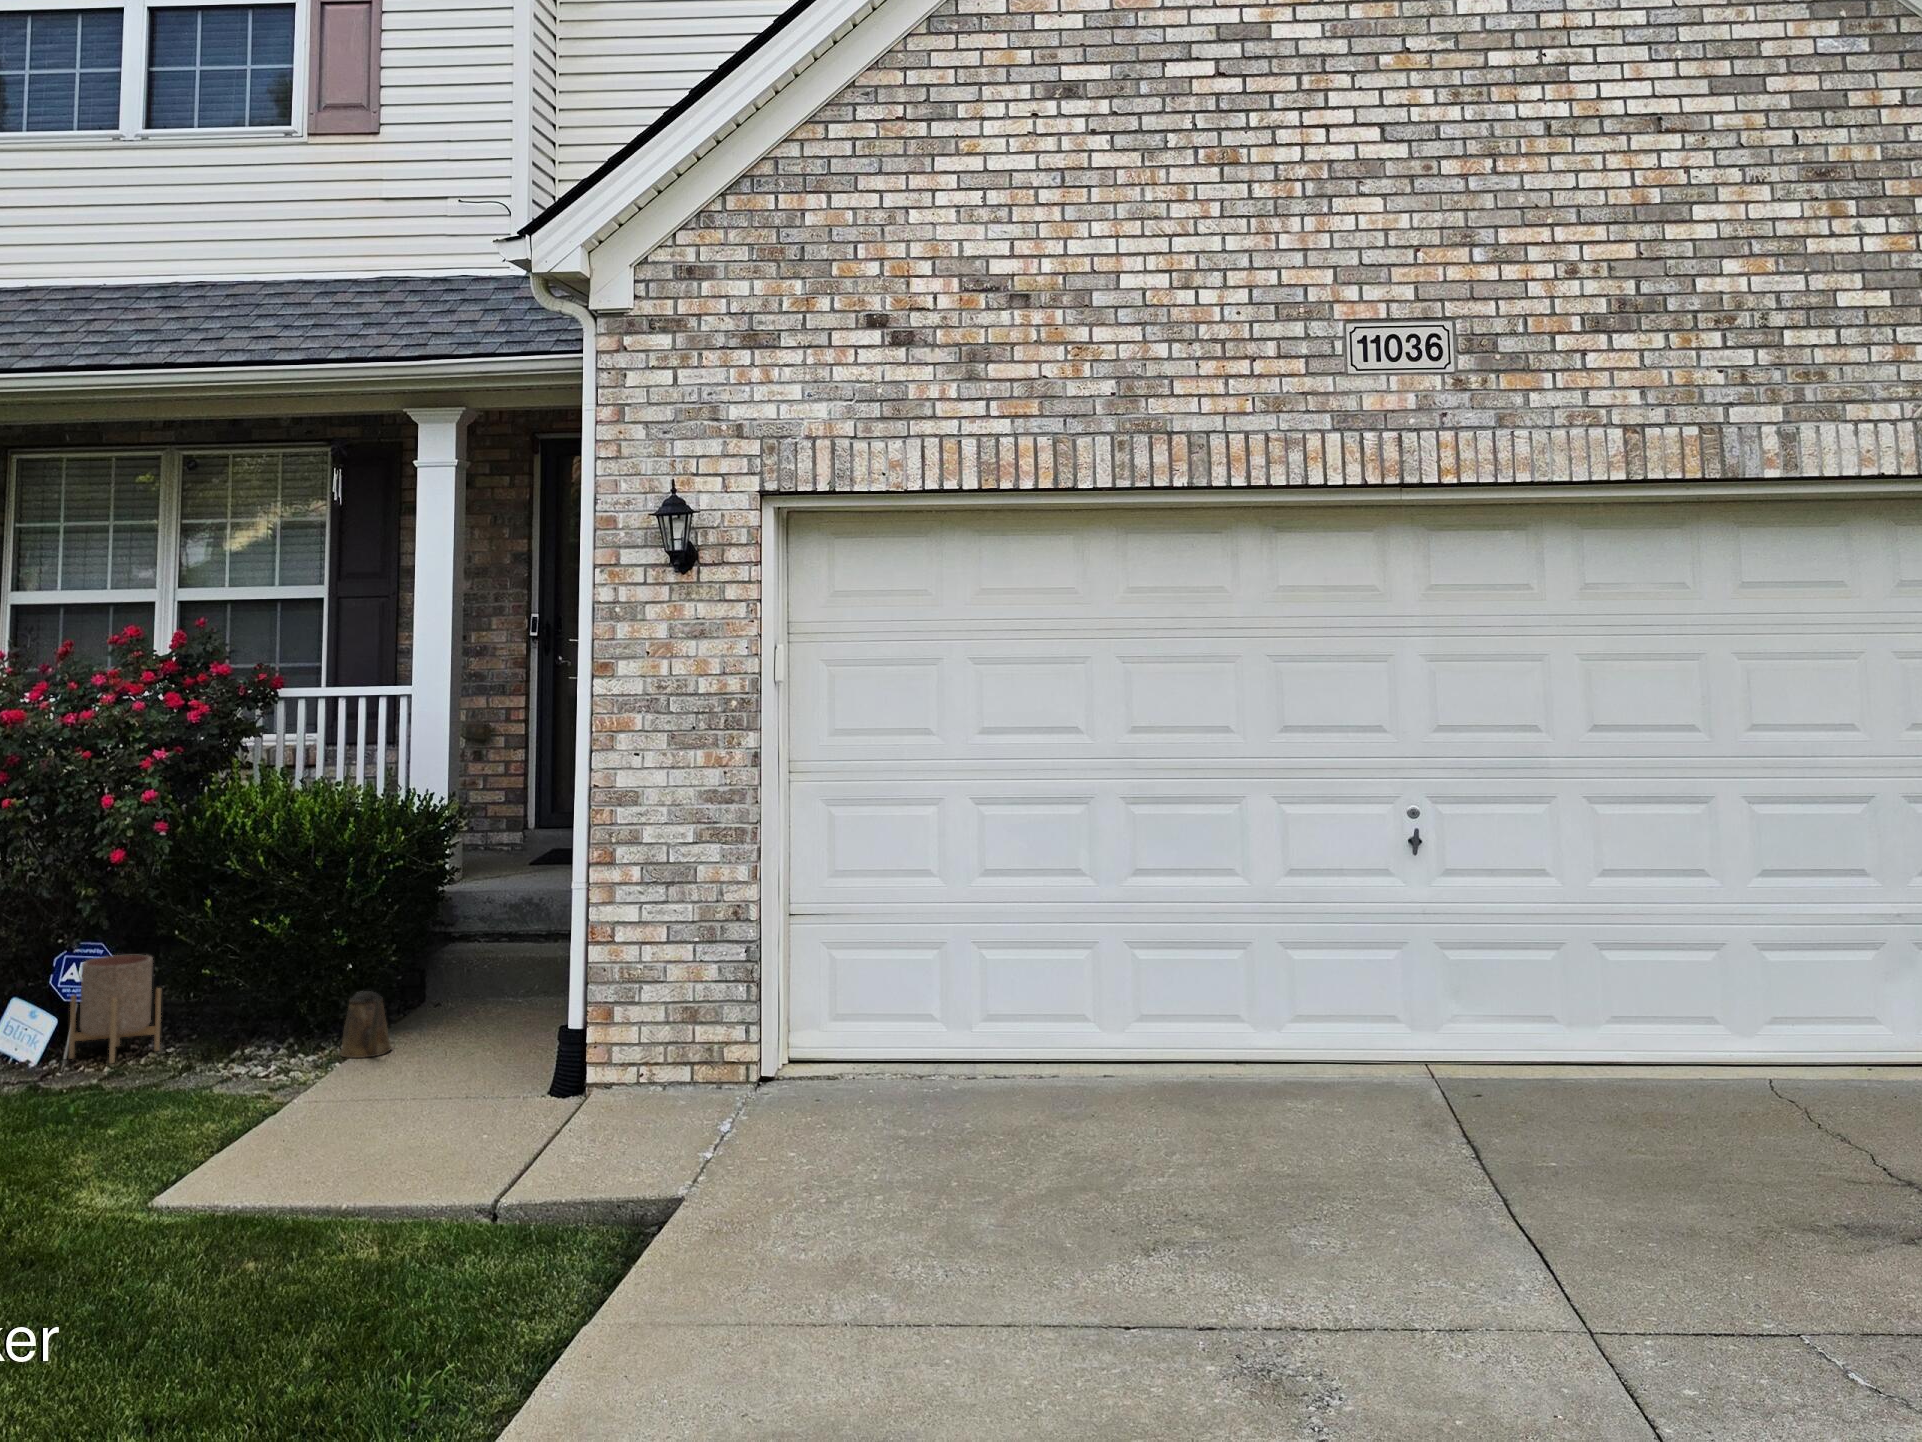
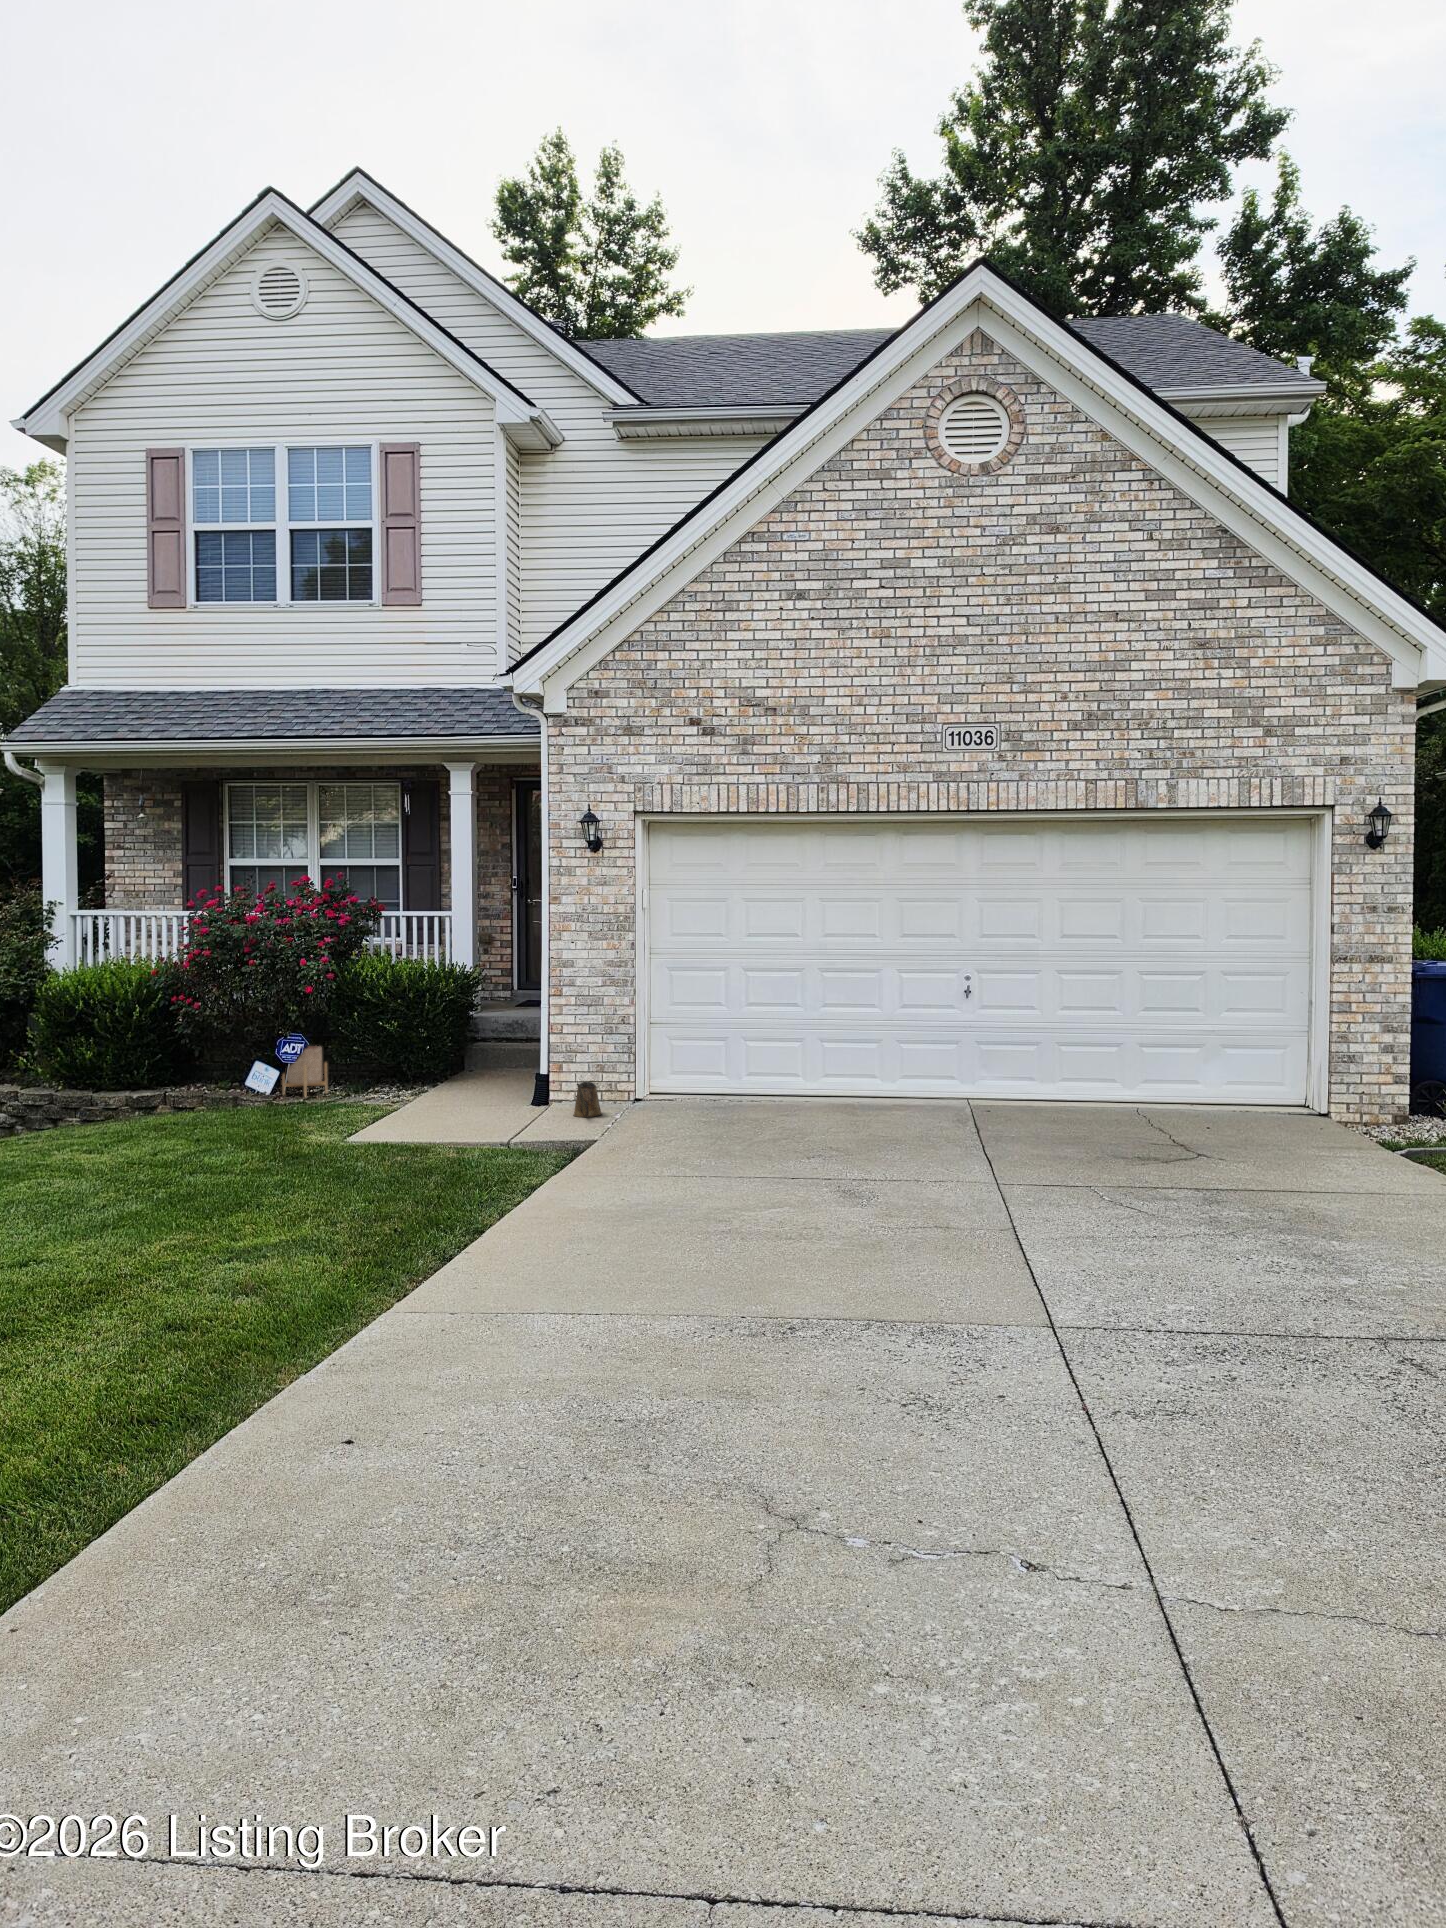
watering can: present [340,991,391,1058] -> present [573,1082,602,1117]

